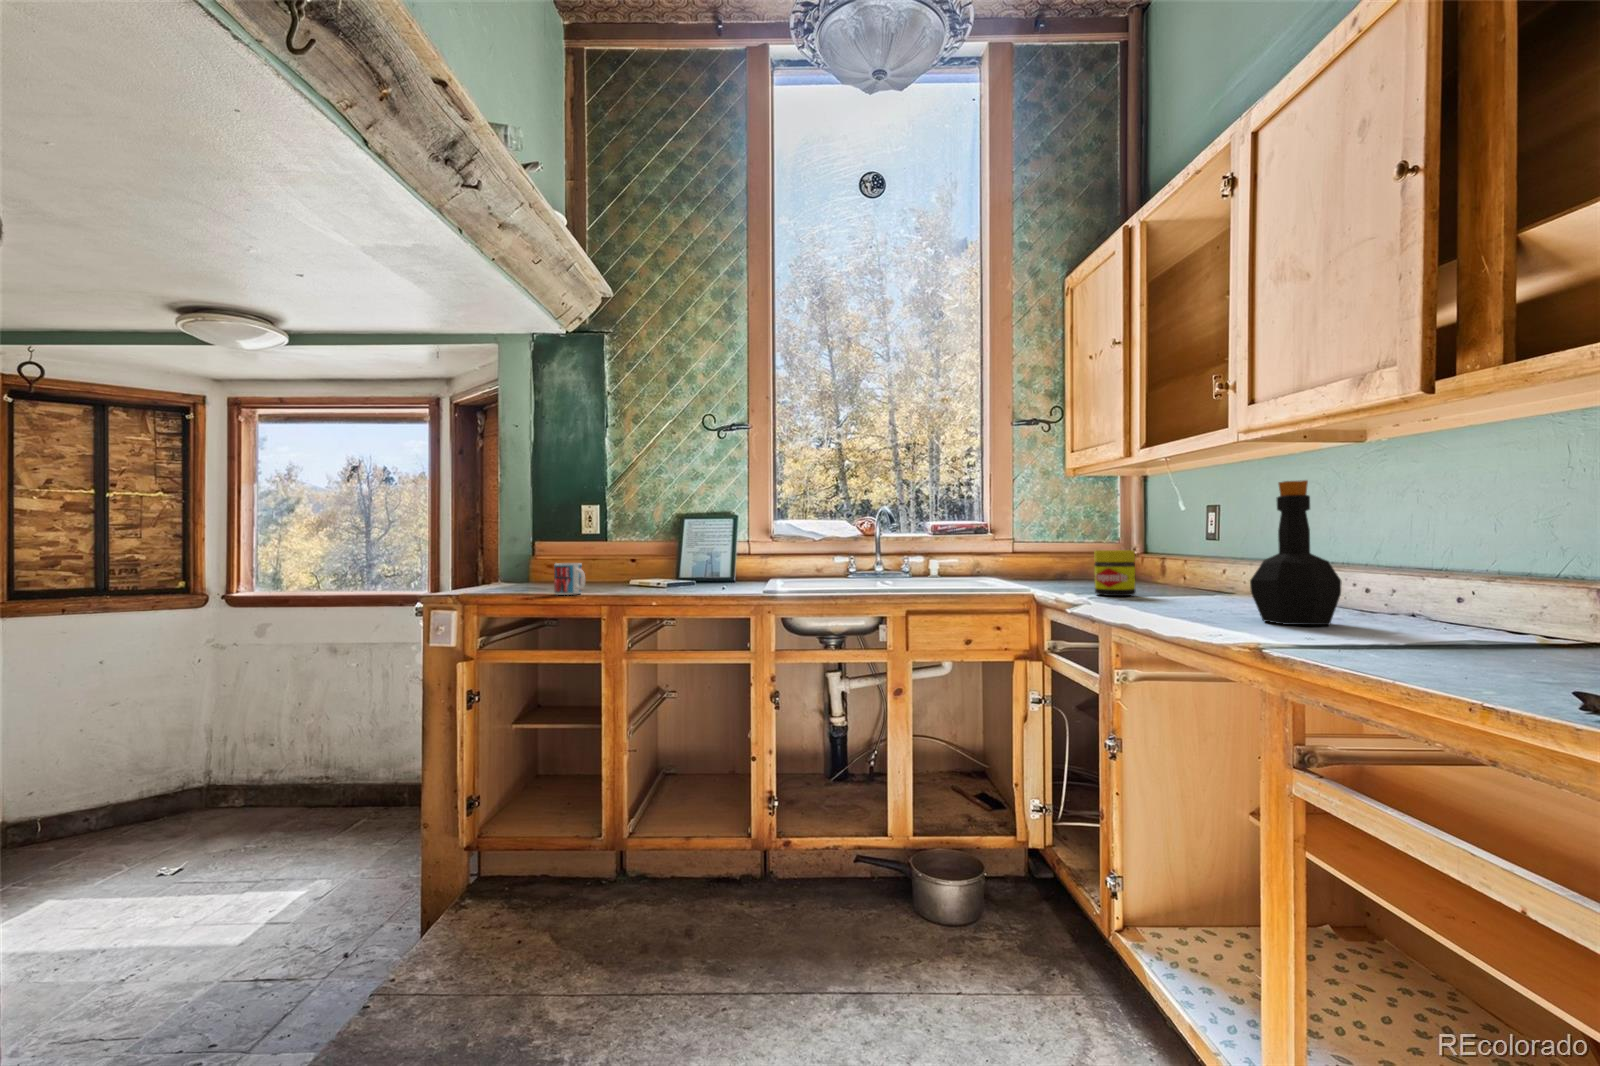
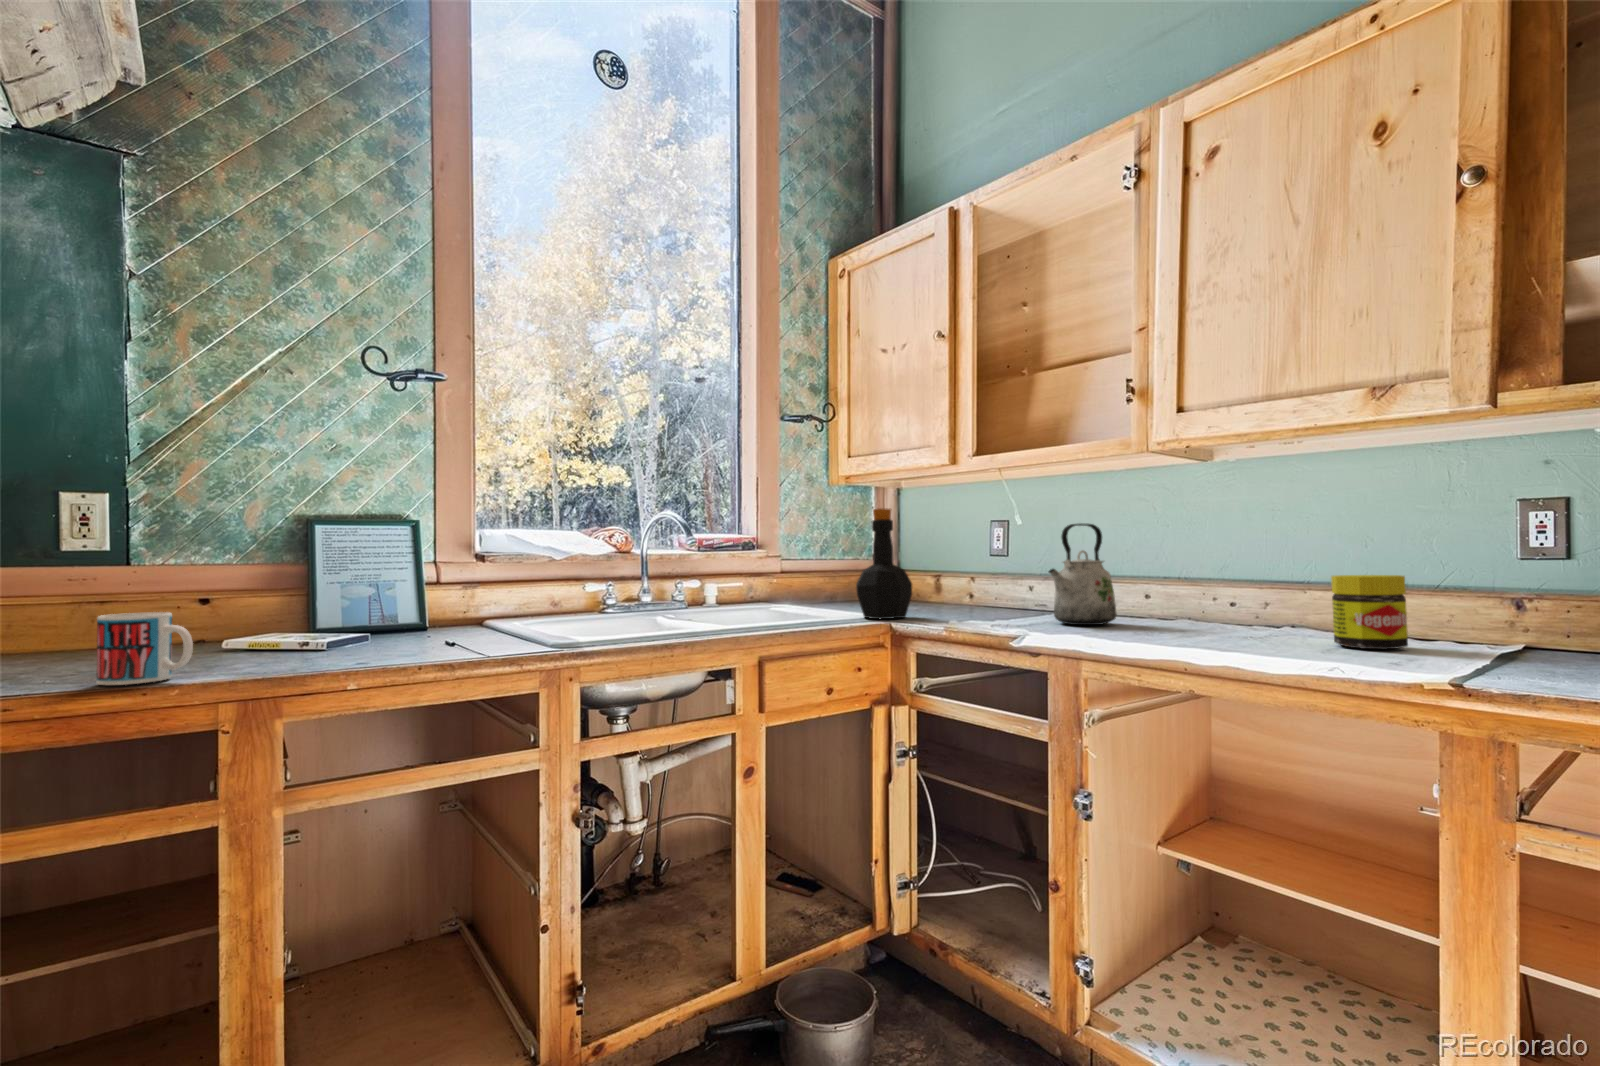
bottle: present [1250,480,1342,625] -> present [856,508,912,619]
kettle: none [1153,509,1239,607] -> present [1049,523,1117,625]
jar: present [1094,550,1136,596] -> present [1331,575,1408,649]

